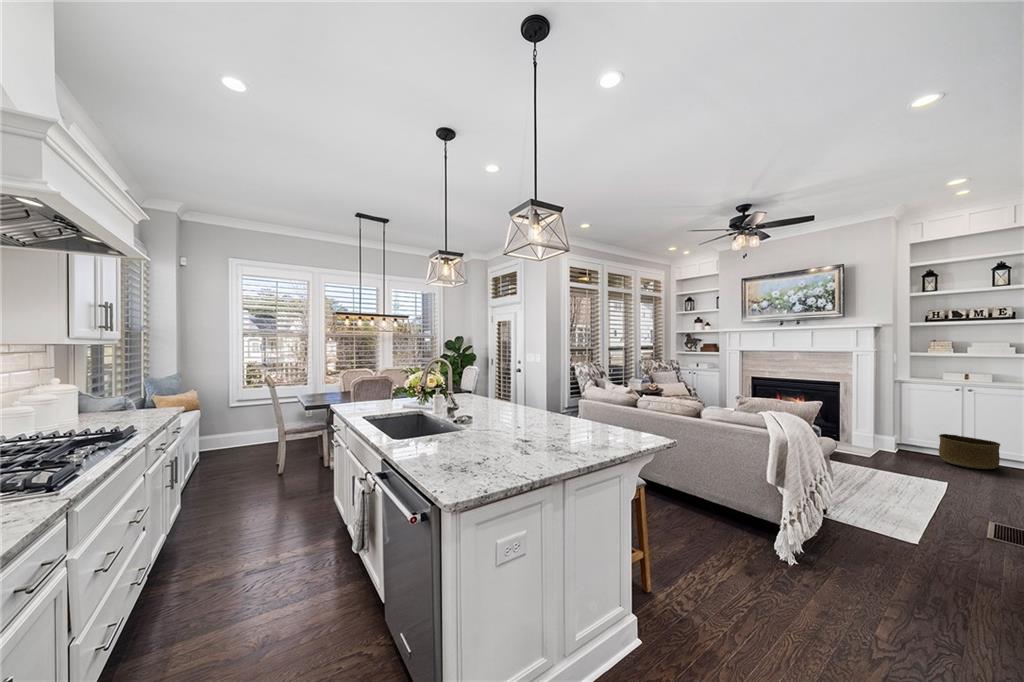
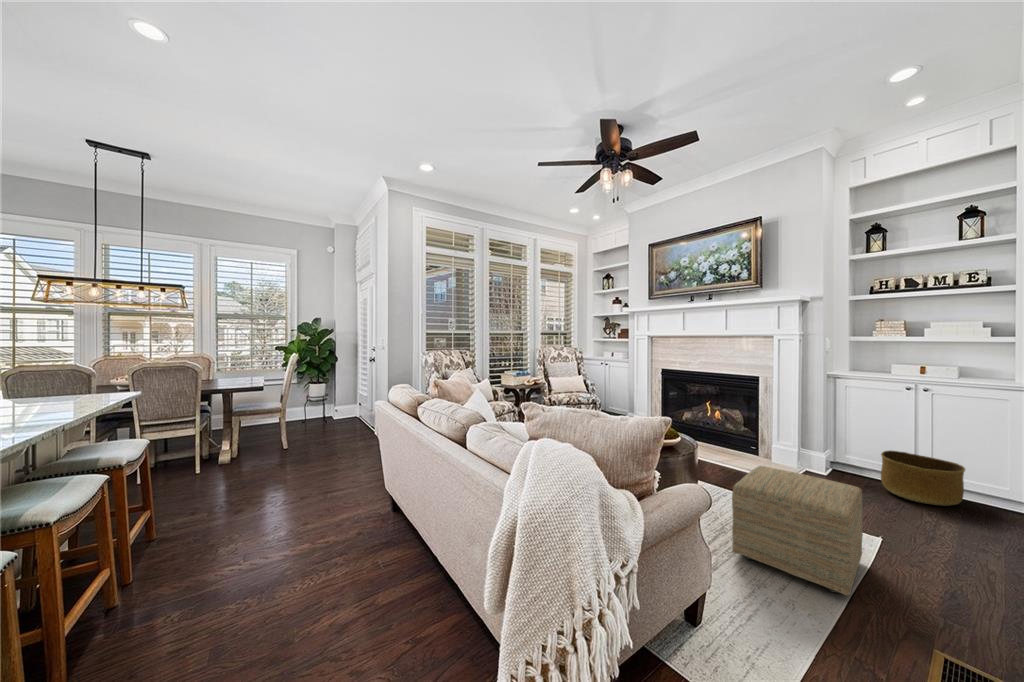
ottoman: none [855,438,939,505] -> present [732,466,863,596]

